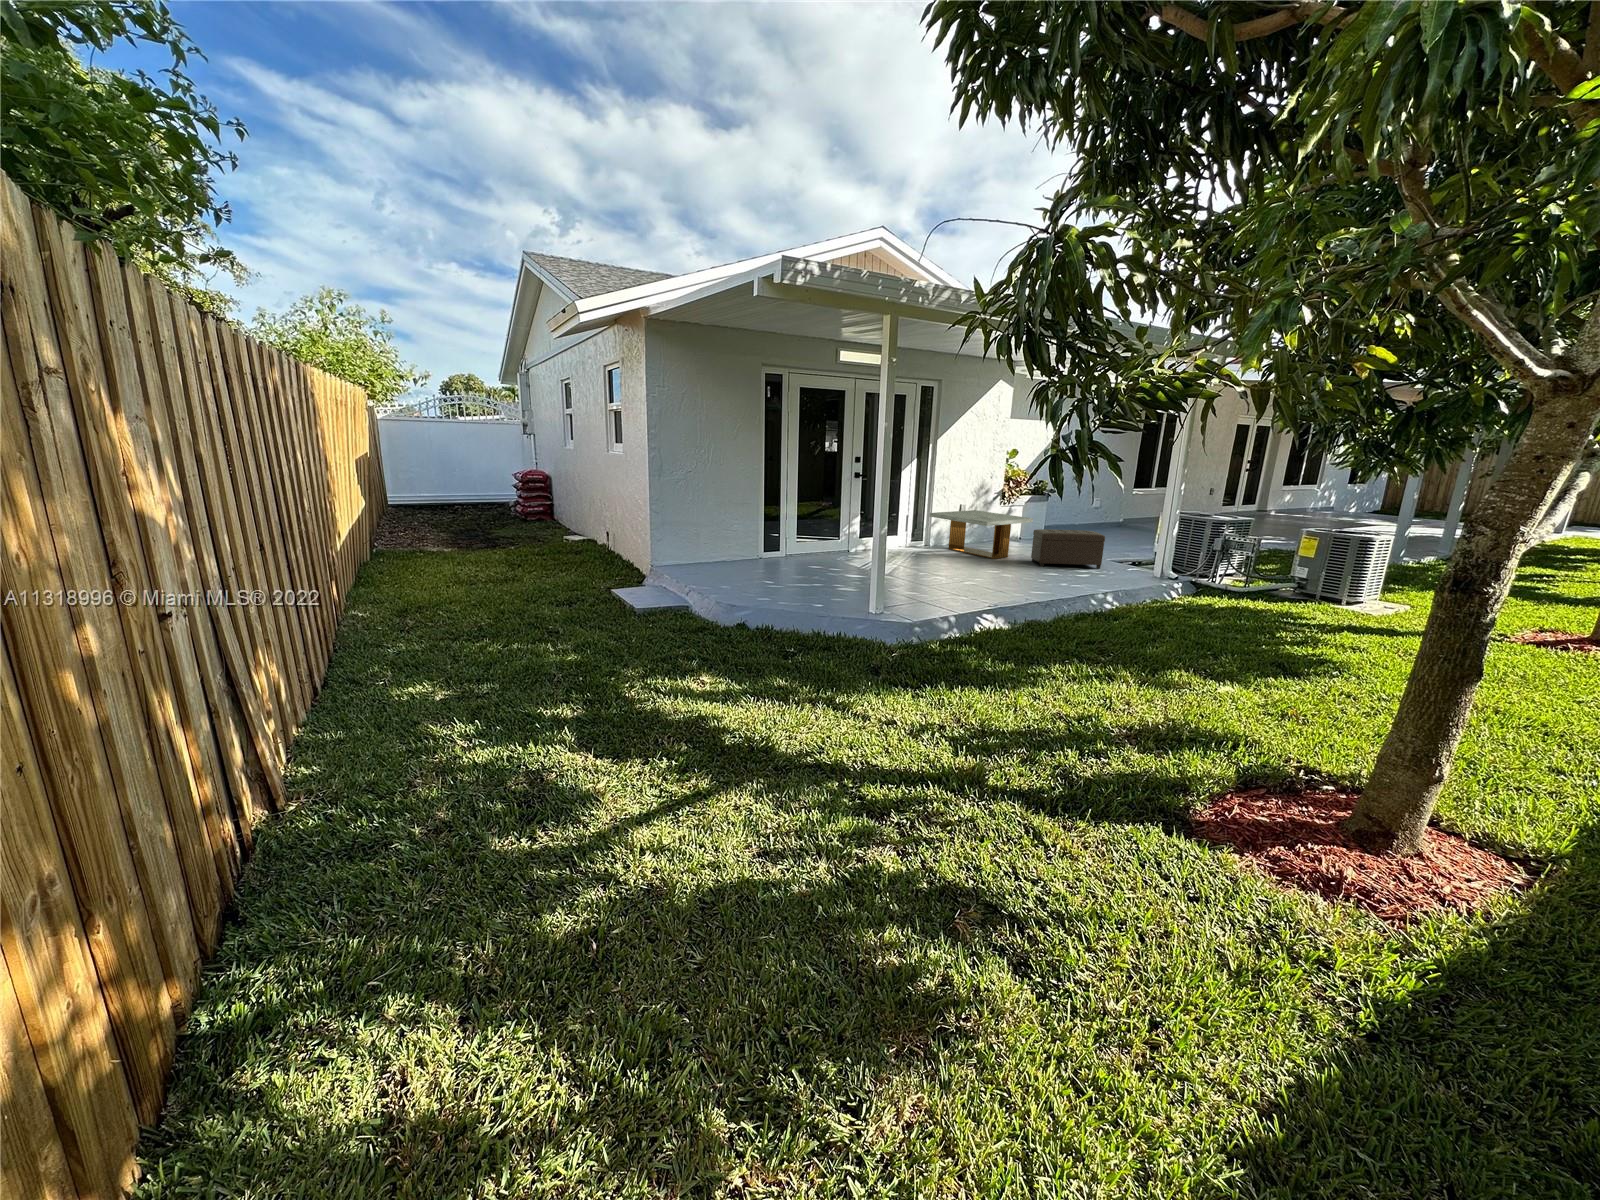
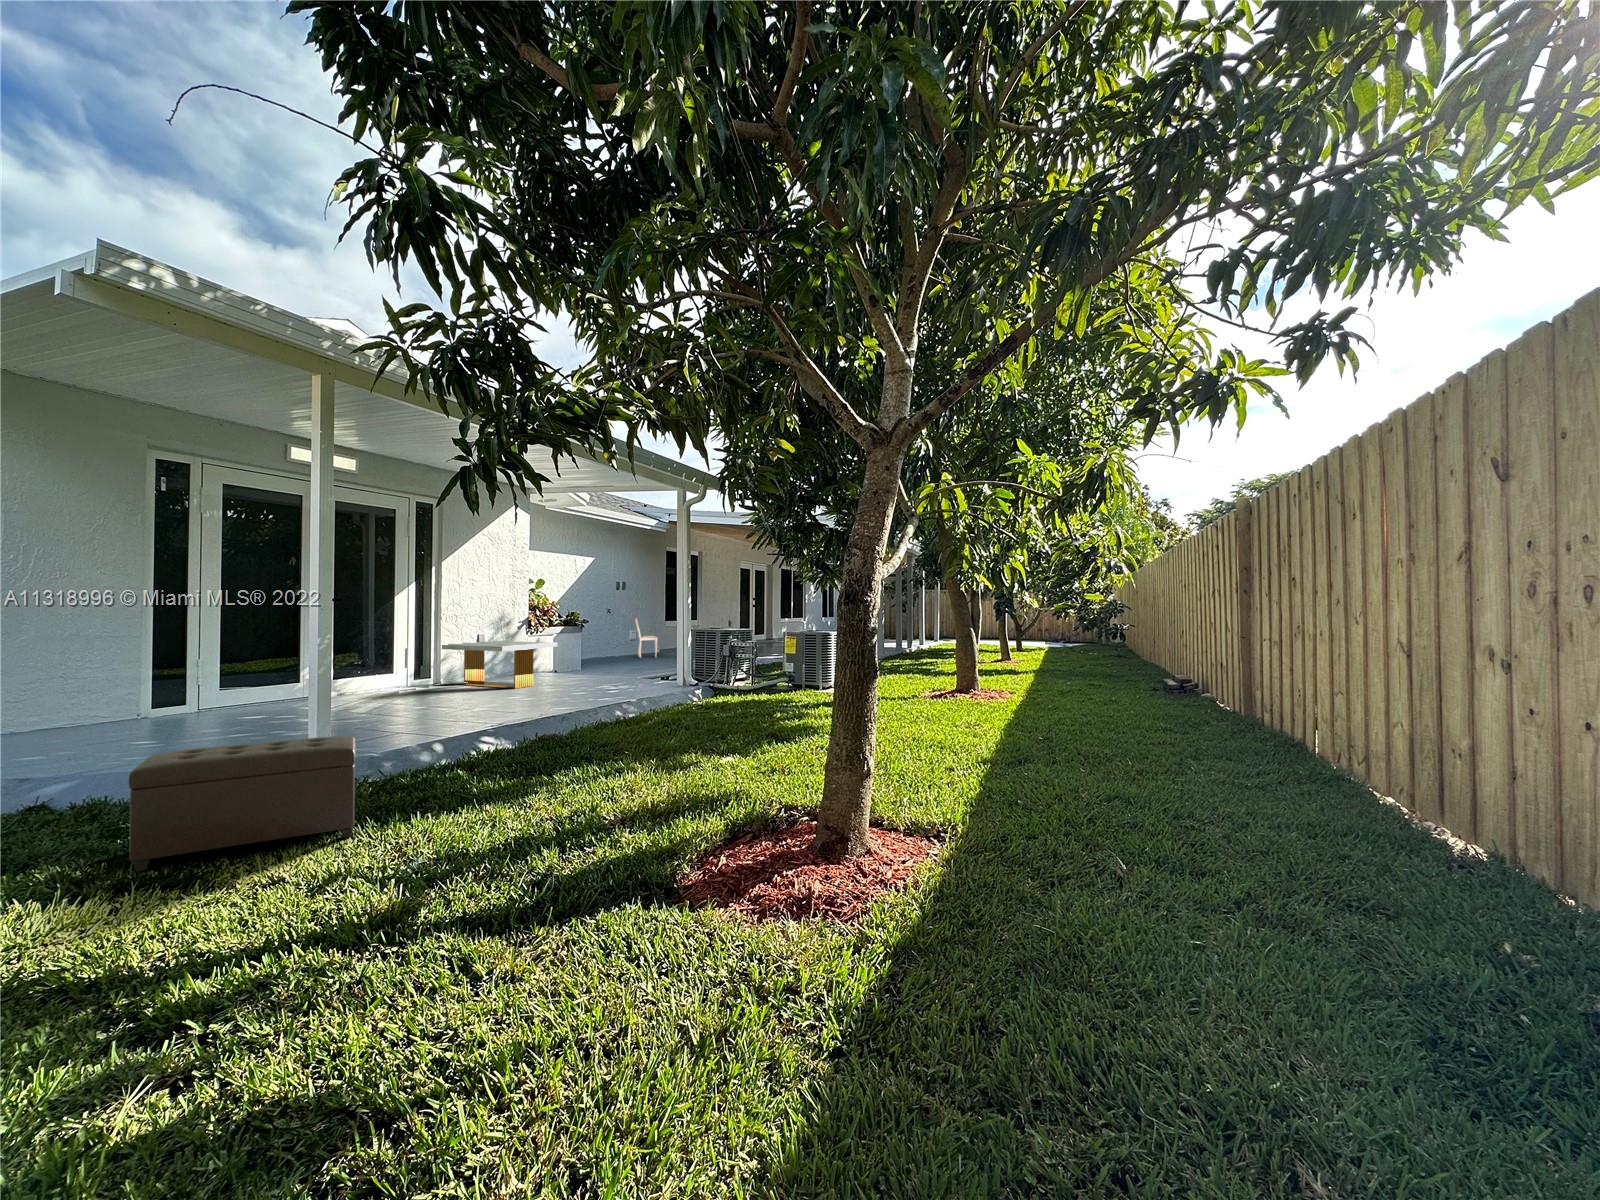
dining chair: none [1101,484,1126,528] -> present [635,617,658,658]
ottoman: present [1031,529,1105,569] -> present [128,736,356,872]

